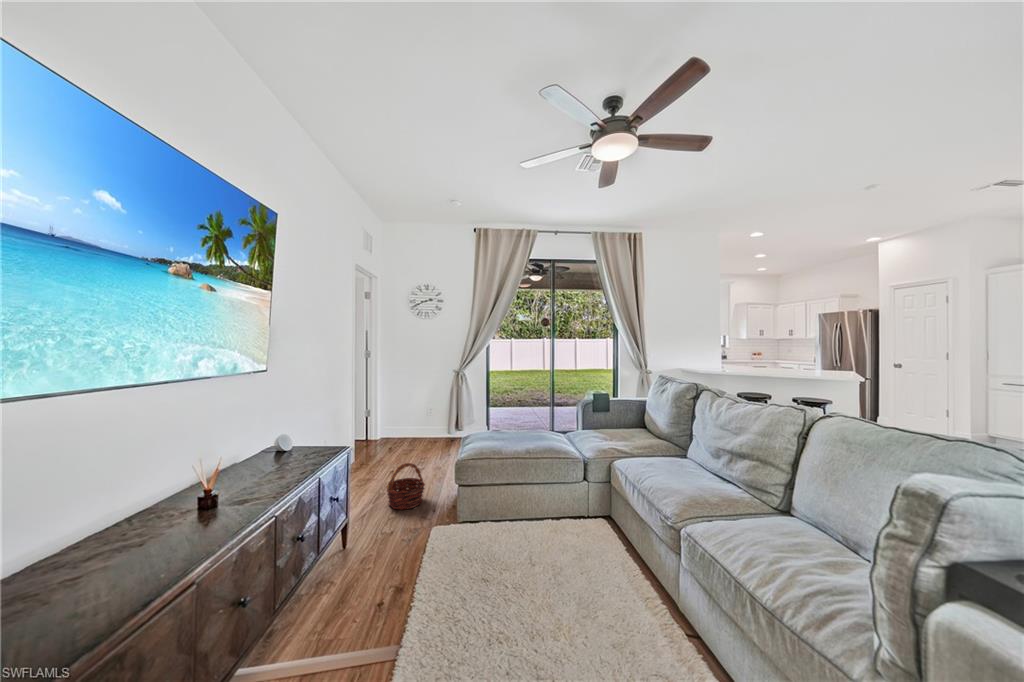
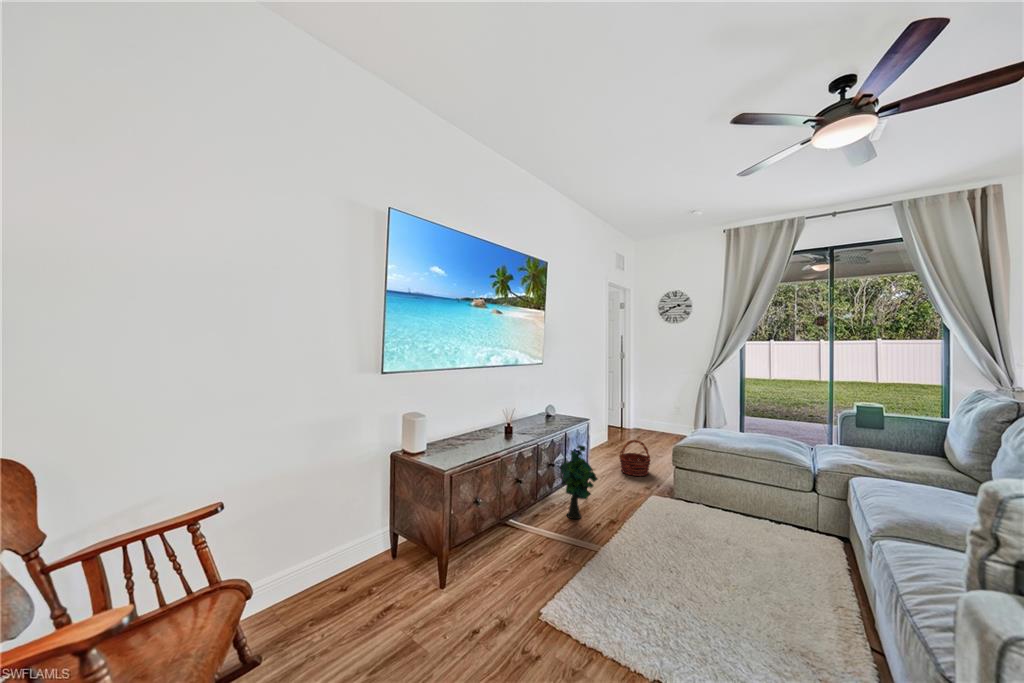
decorative plant: none [316,506,389,628] -> present [559,445,598,519]

